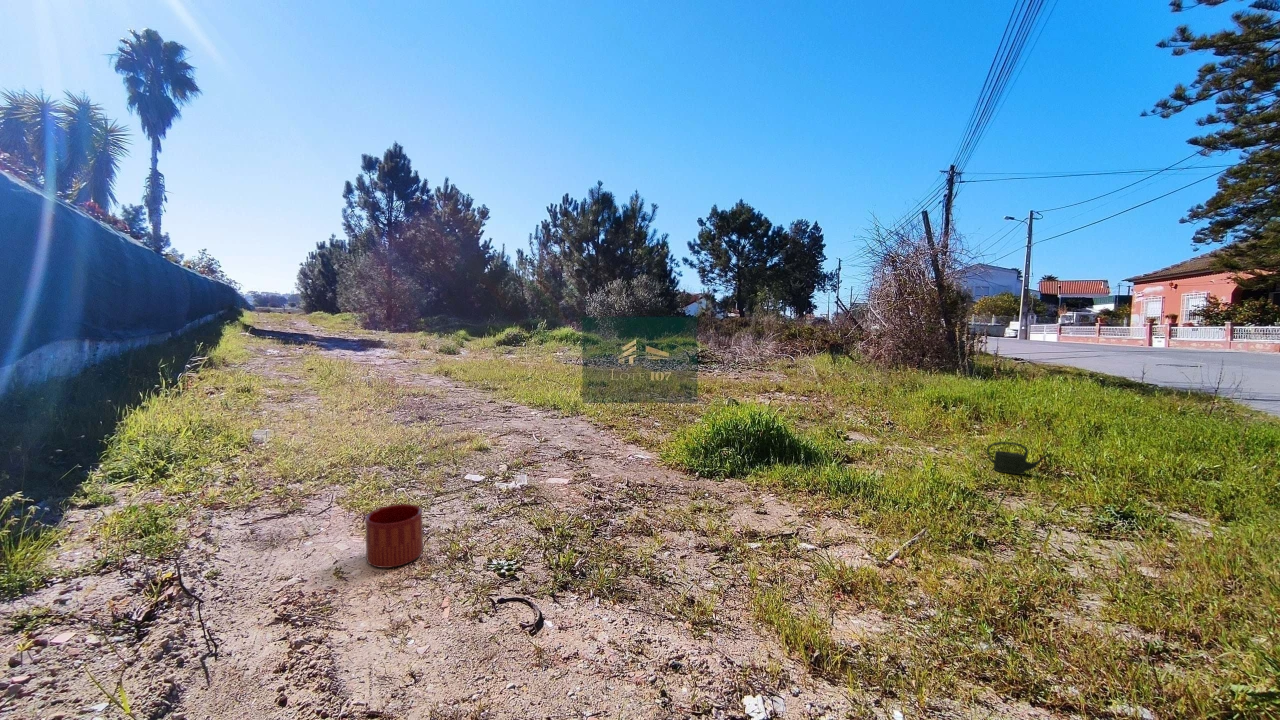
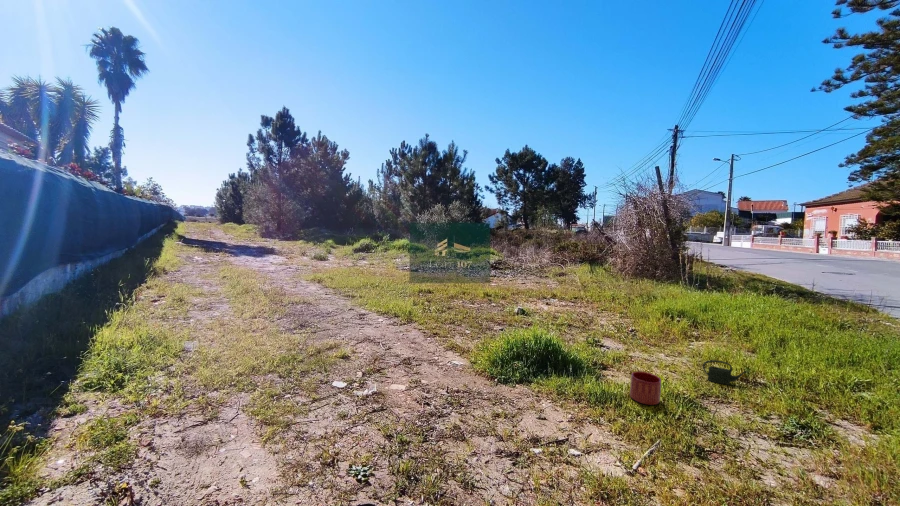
planter: present [365,504,423,568] -> present [630,371,661,405]

